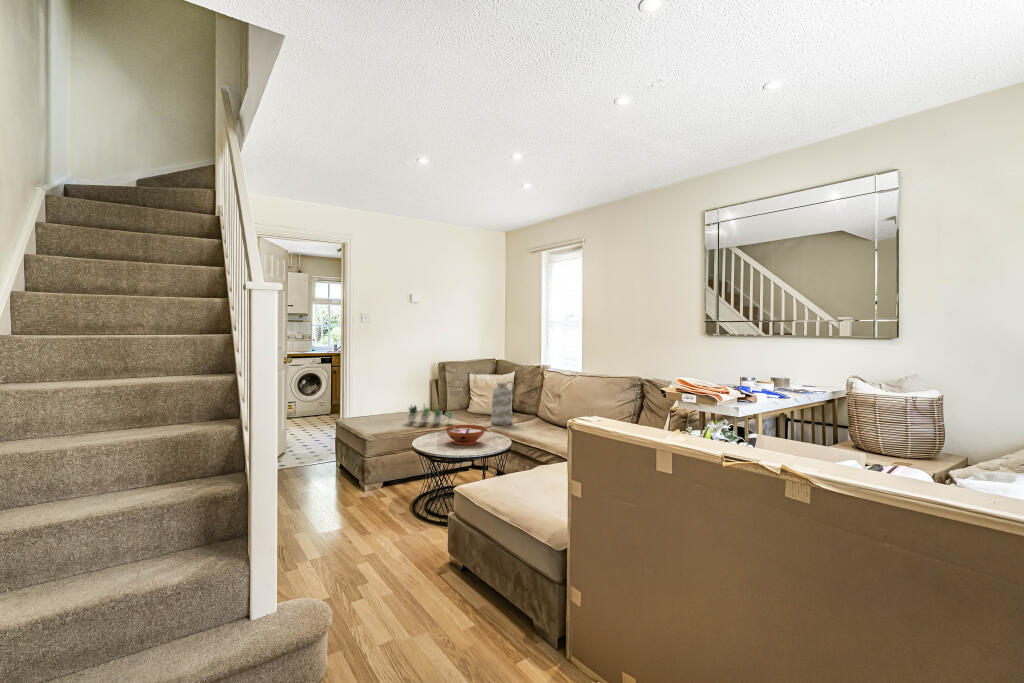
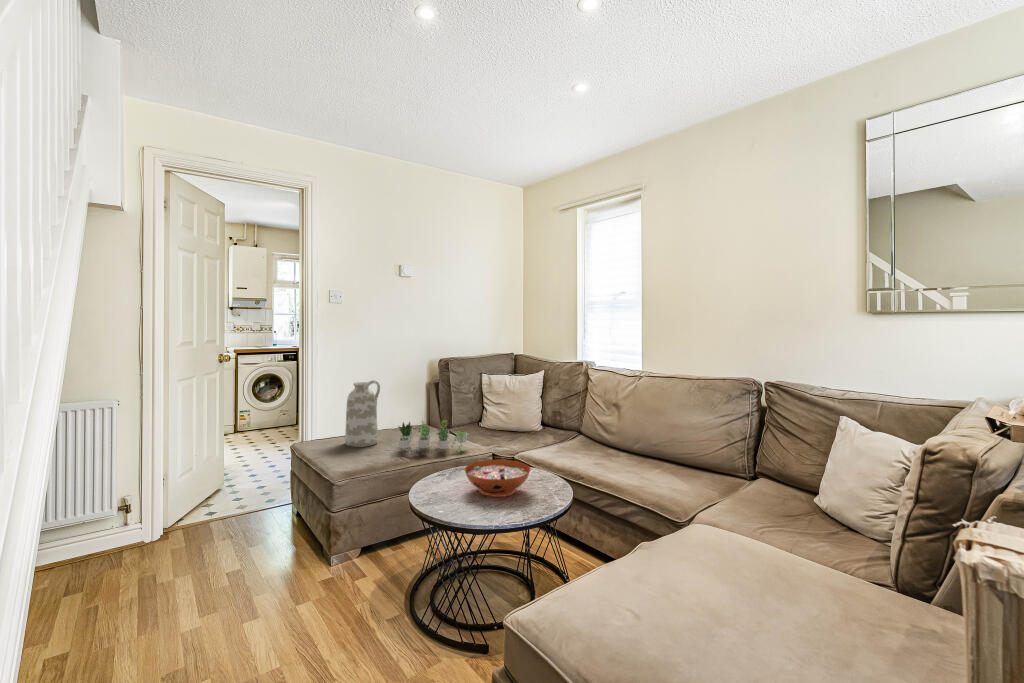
vase: present [491,381,514,425] -> present [345,380,380,447]

